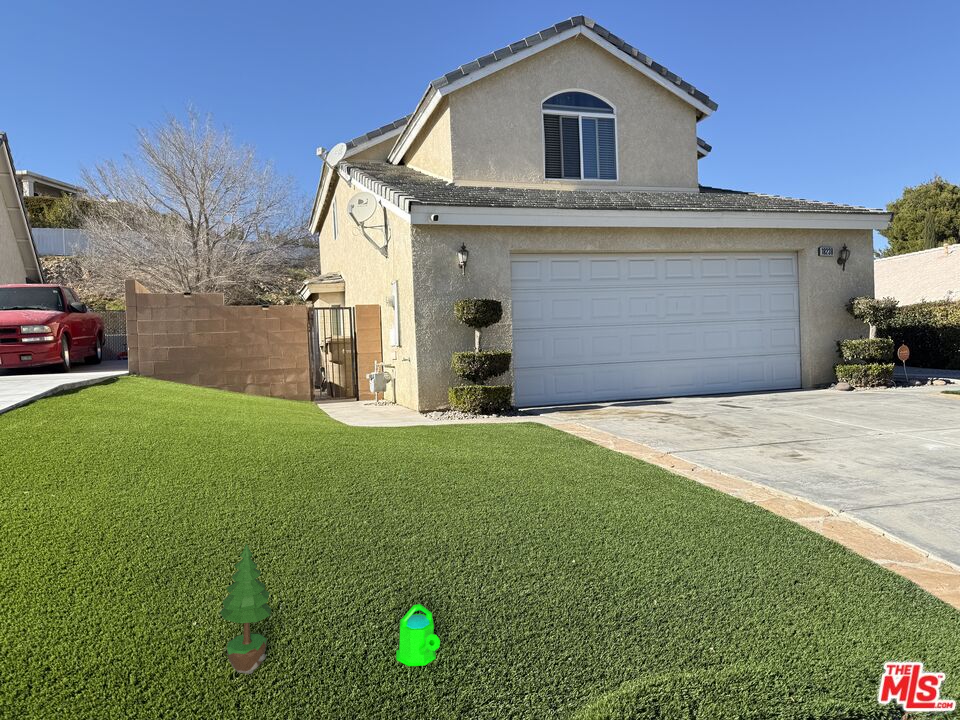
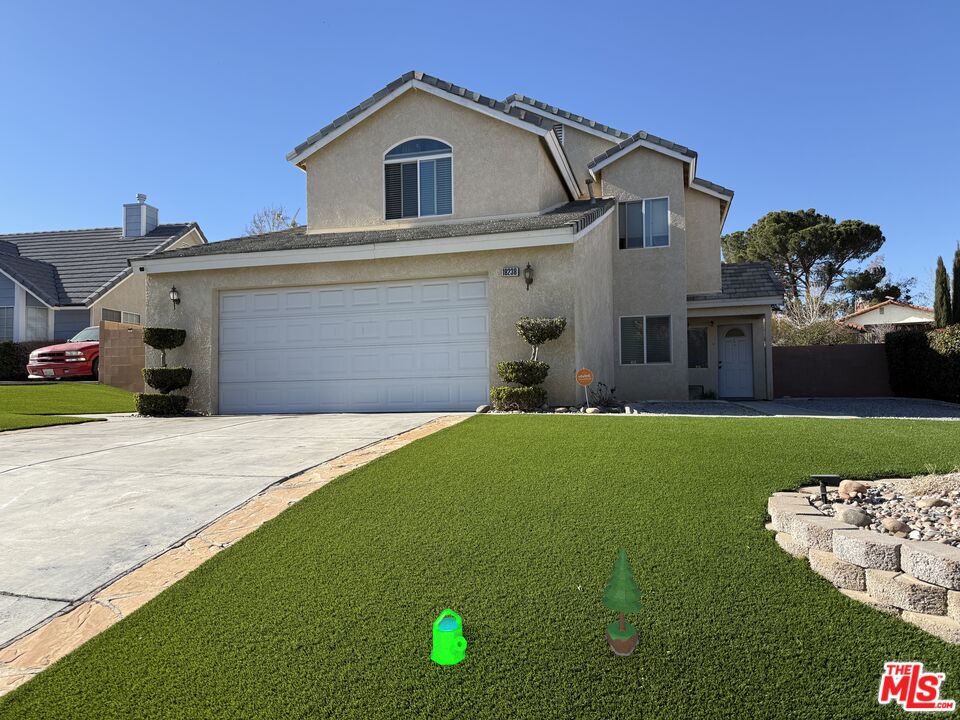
potted tree: present [220,544,271,674] -> present [602,547,643,656]

